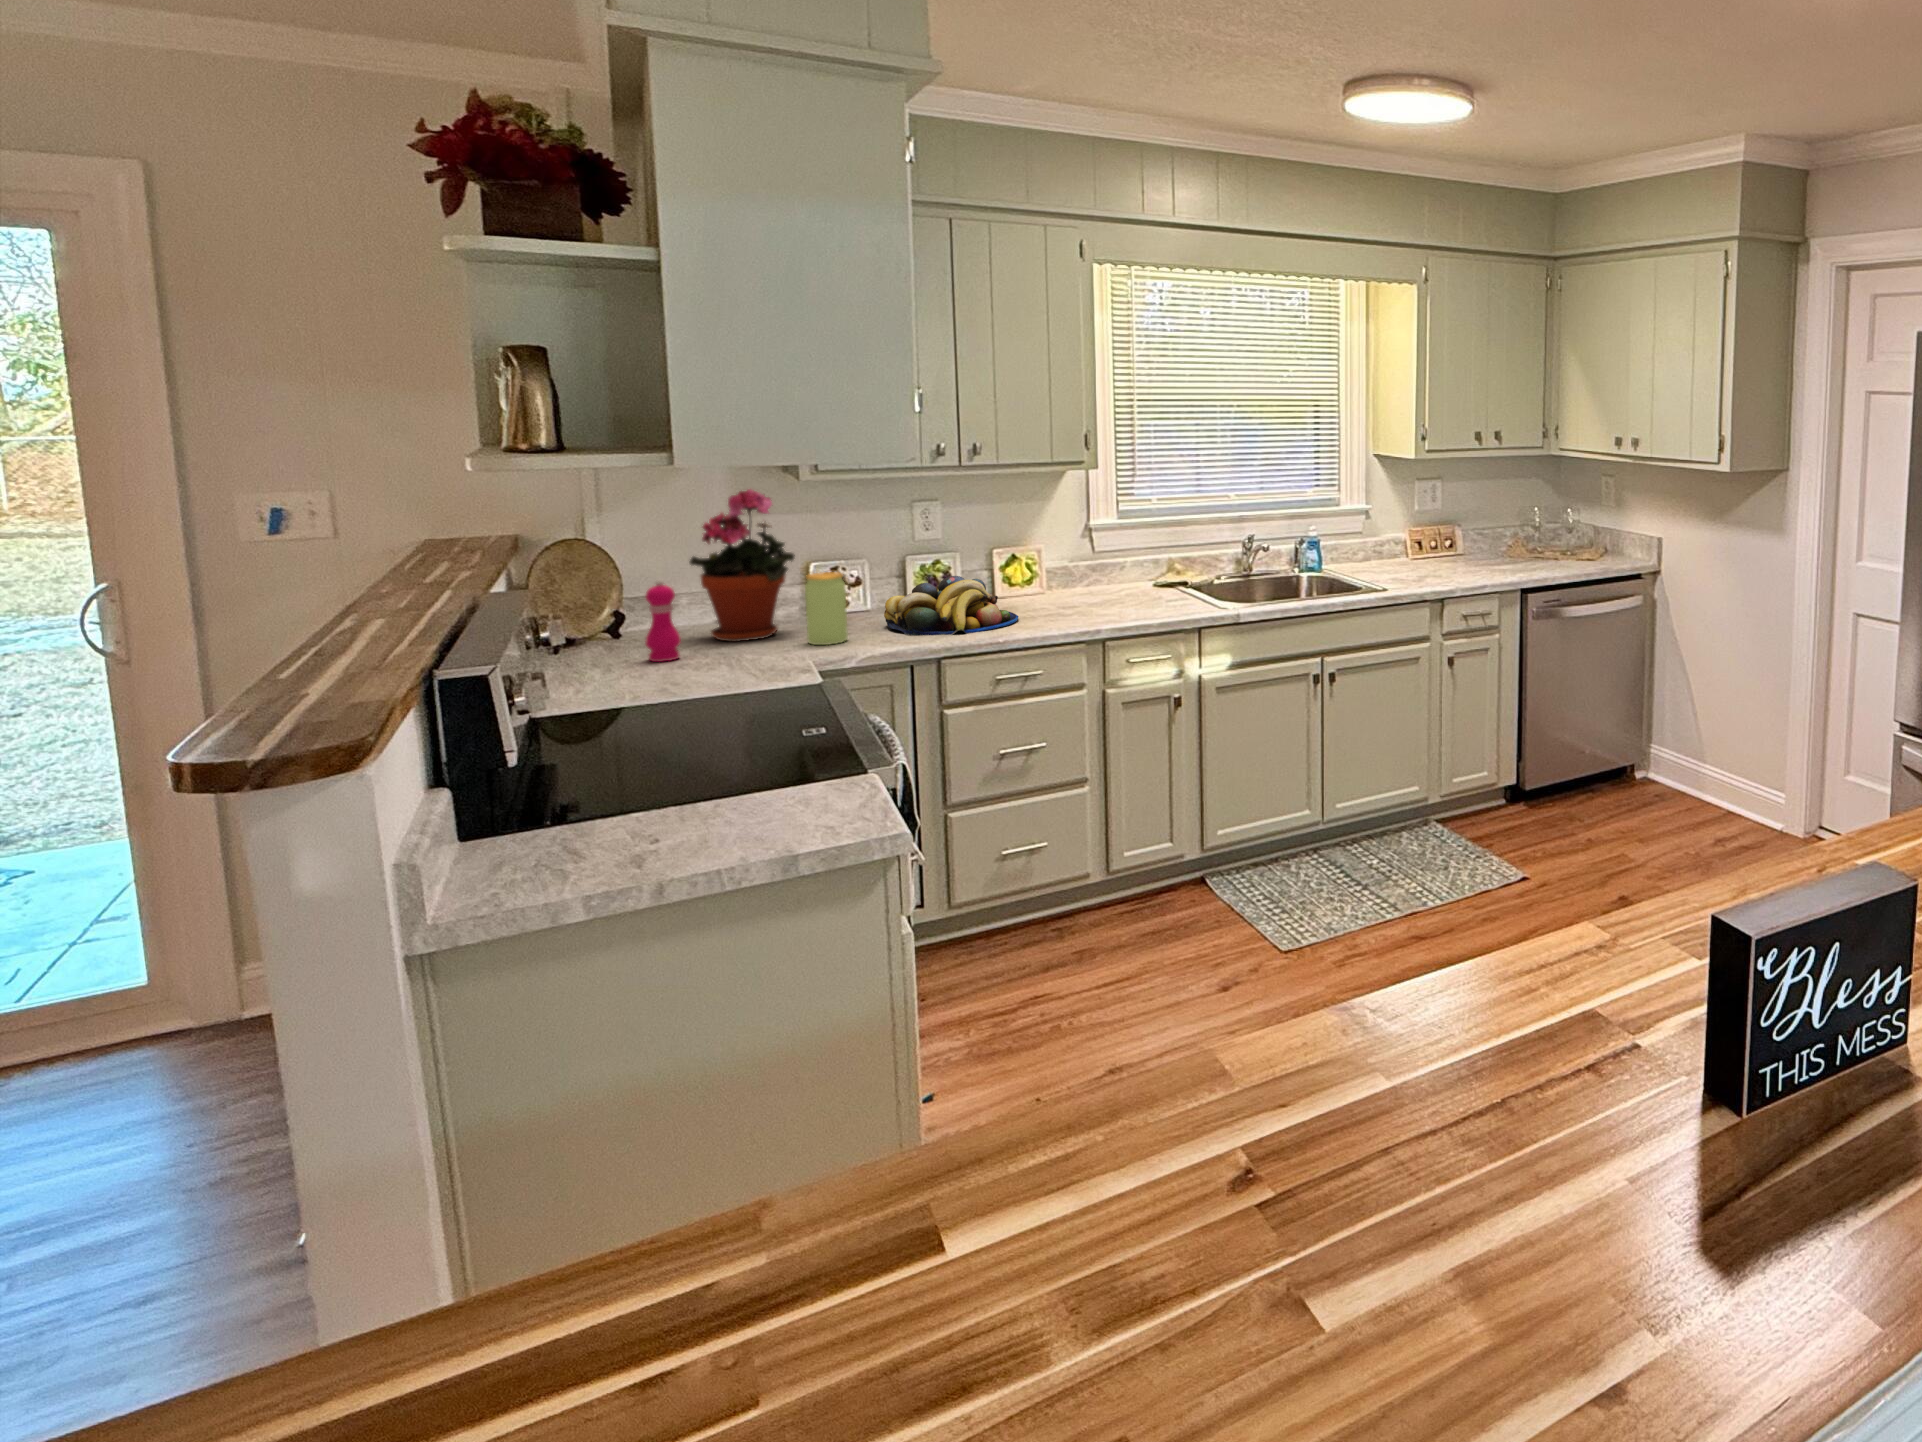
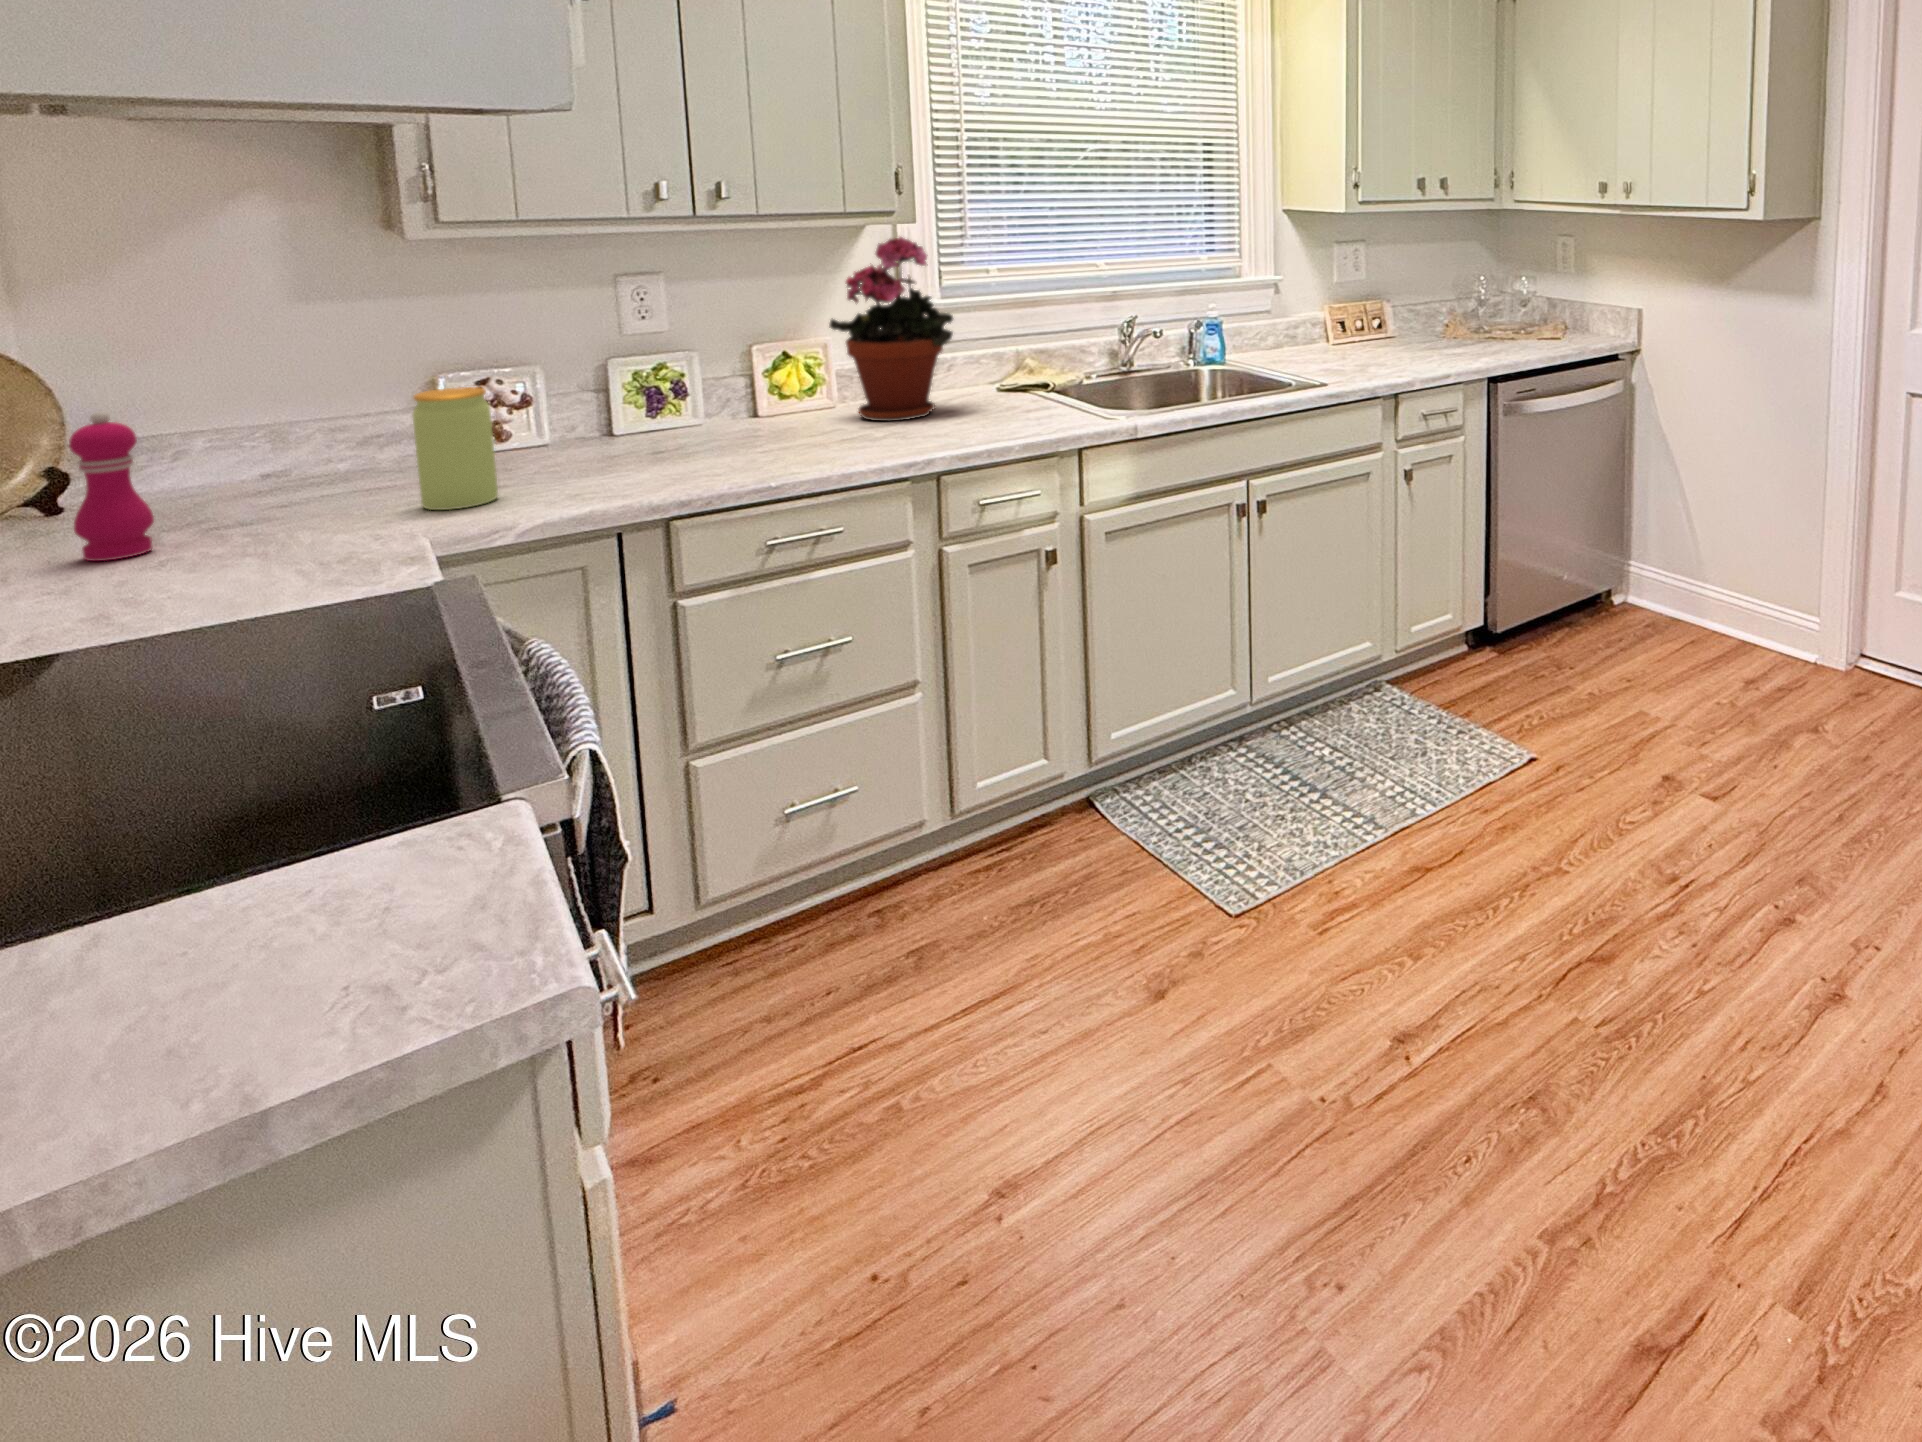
potted plant: present [690,489,795,642] -> present [829,237,953,421]
fruit bowl: present [884,576,1018,636] -> none [568,386,799,486]

